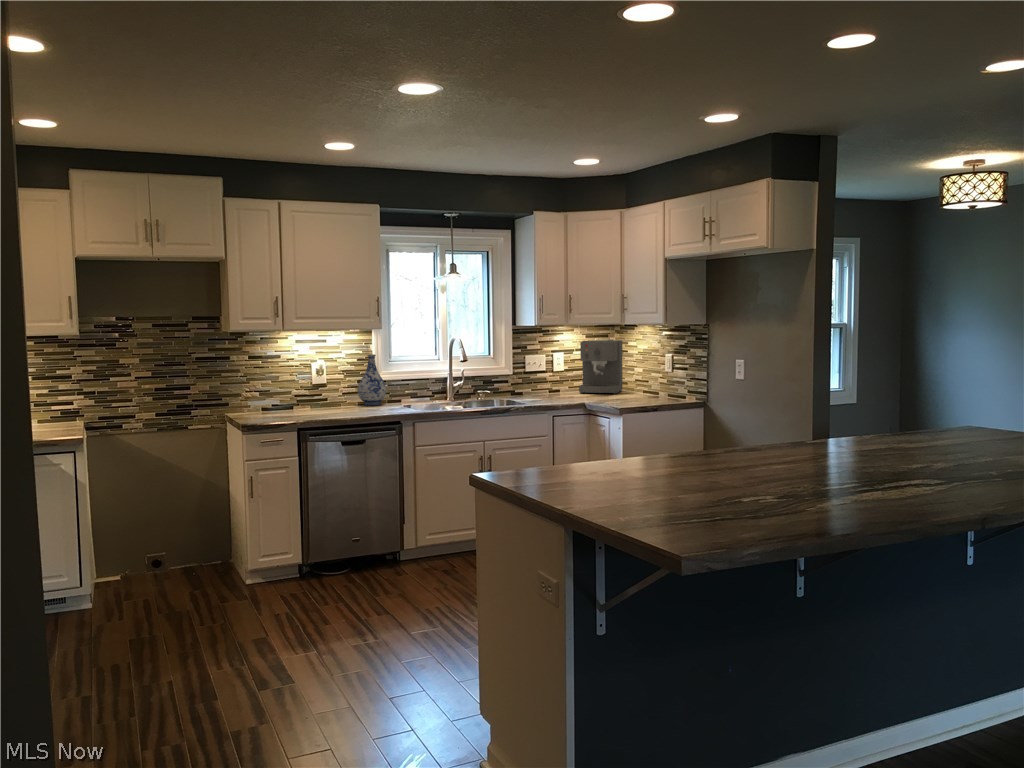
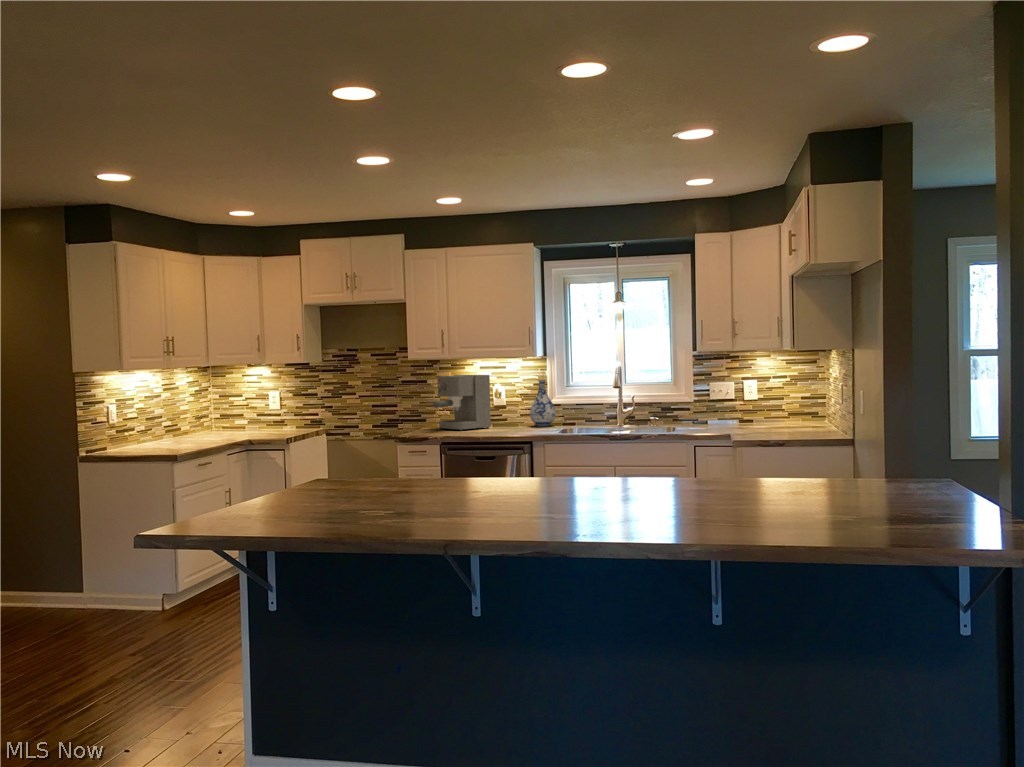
coffee maker: present [579,340,622,394] -> present [433,375,491,431]

